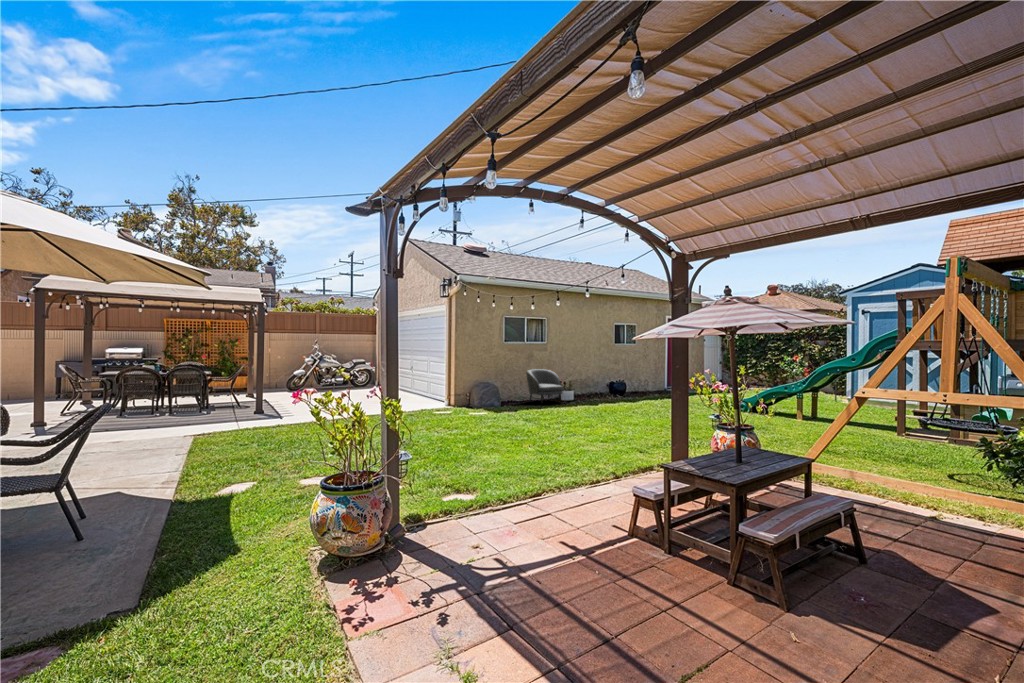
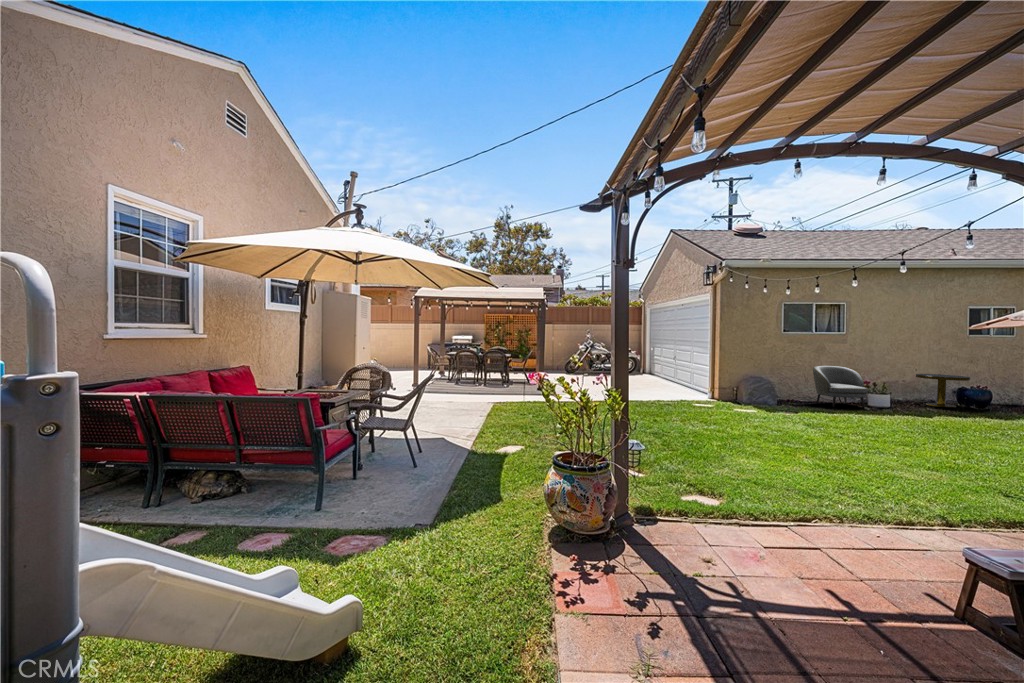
side table: none [591,372,621,397] -> present [916,374,970,408]

